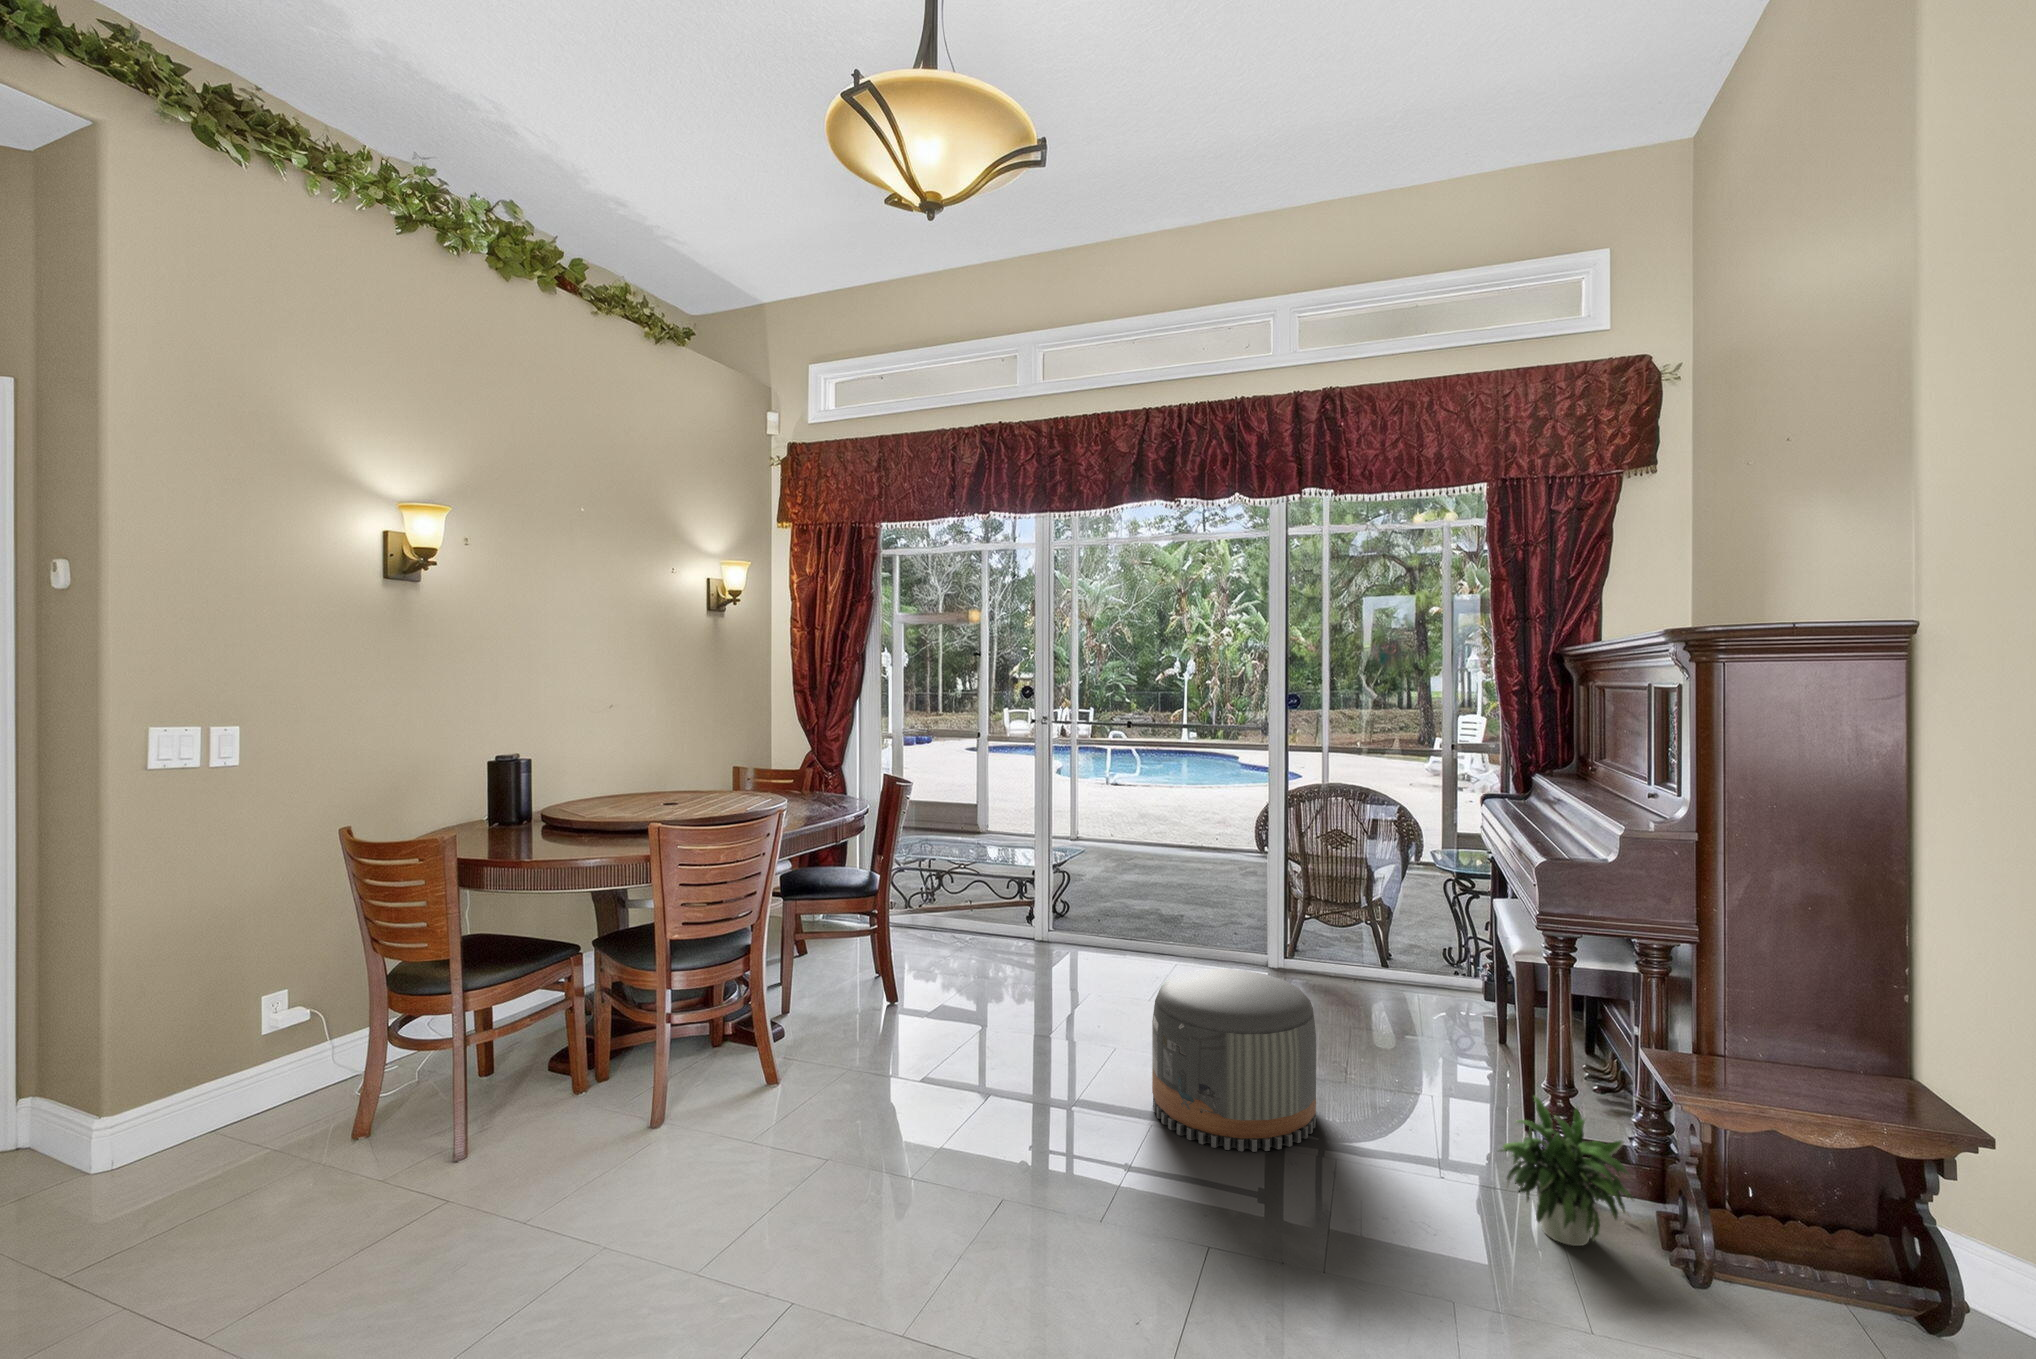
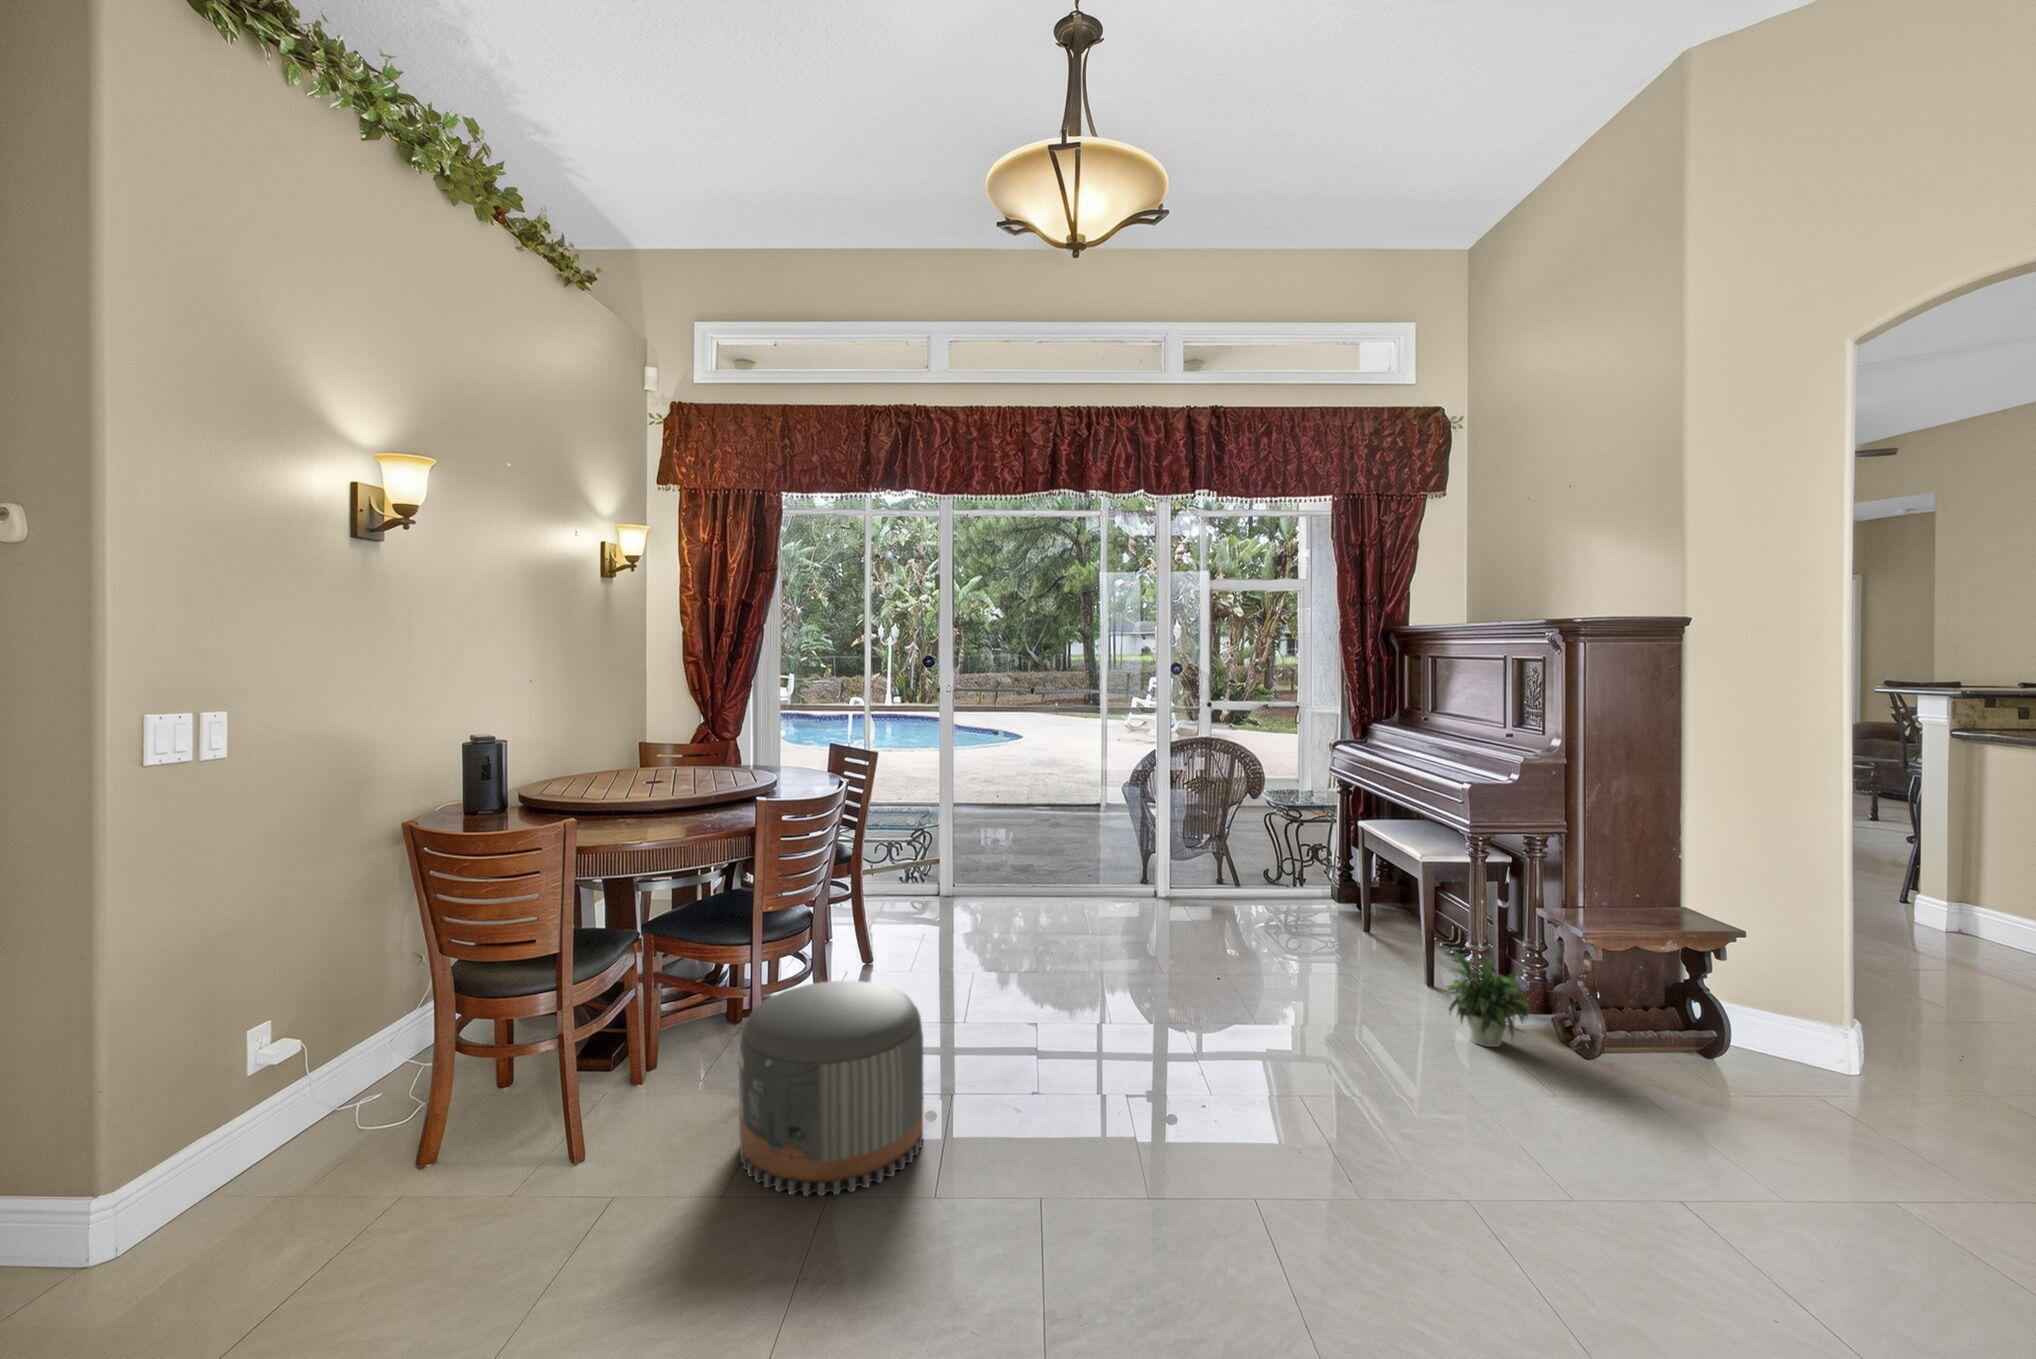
pouf: present [1152,969,1316,1152] -> present [739,981,923,1196]

